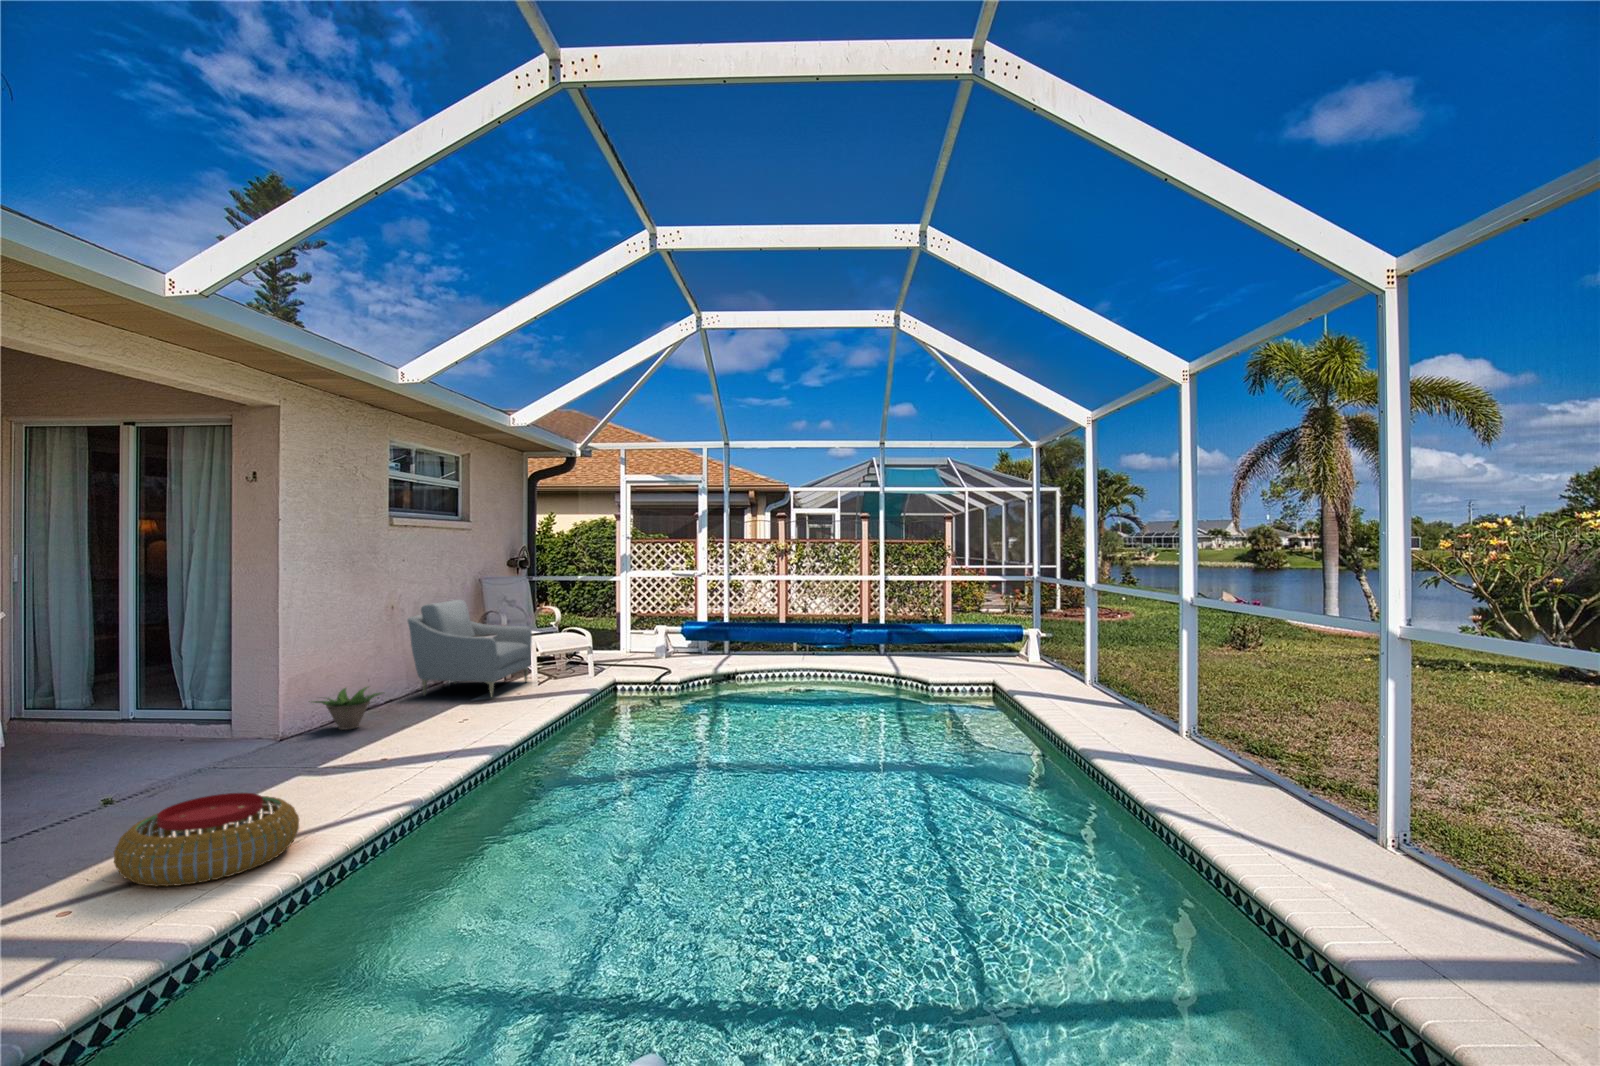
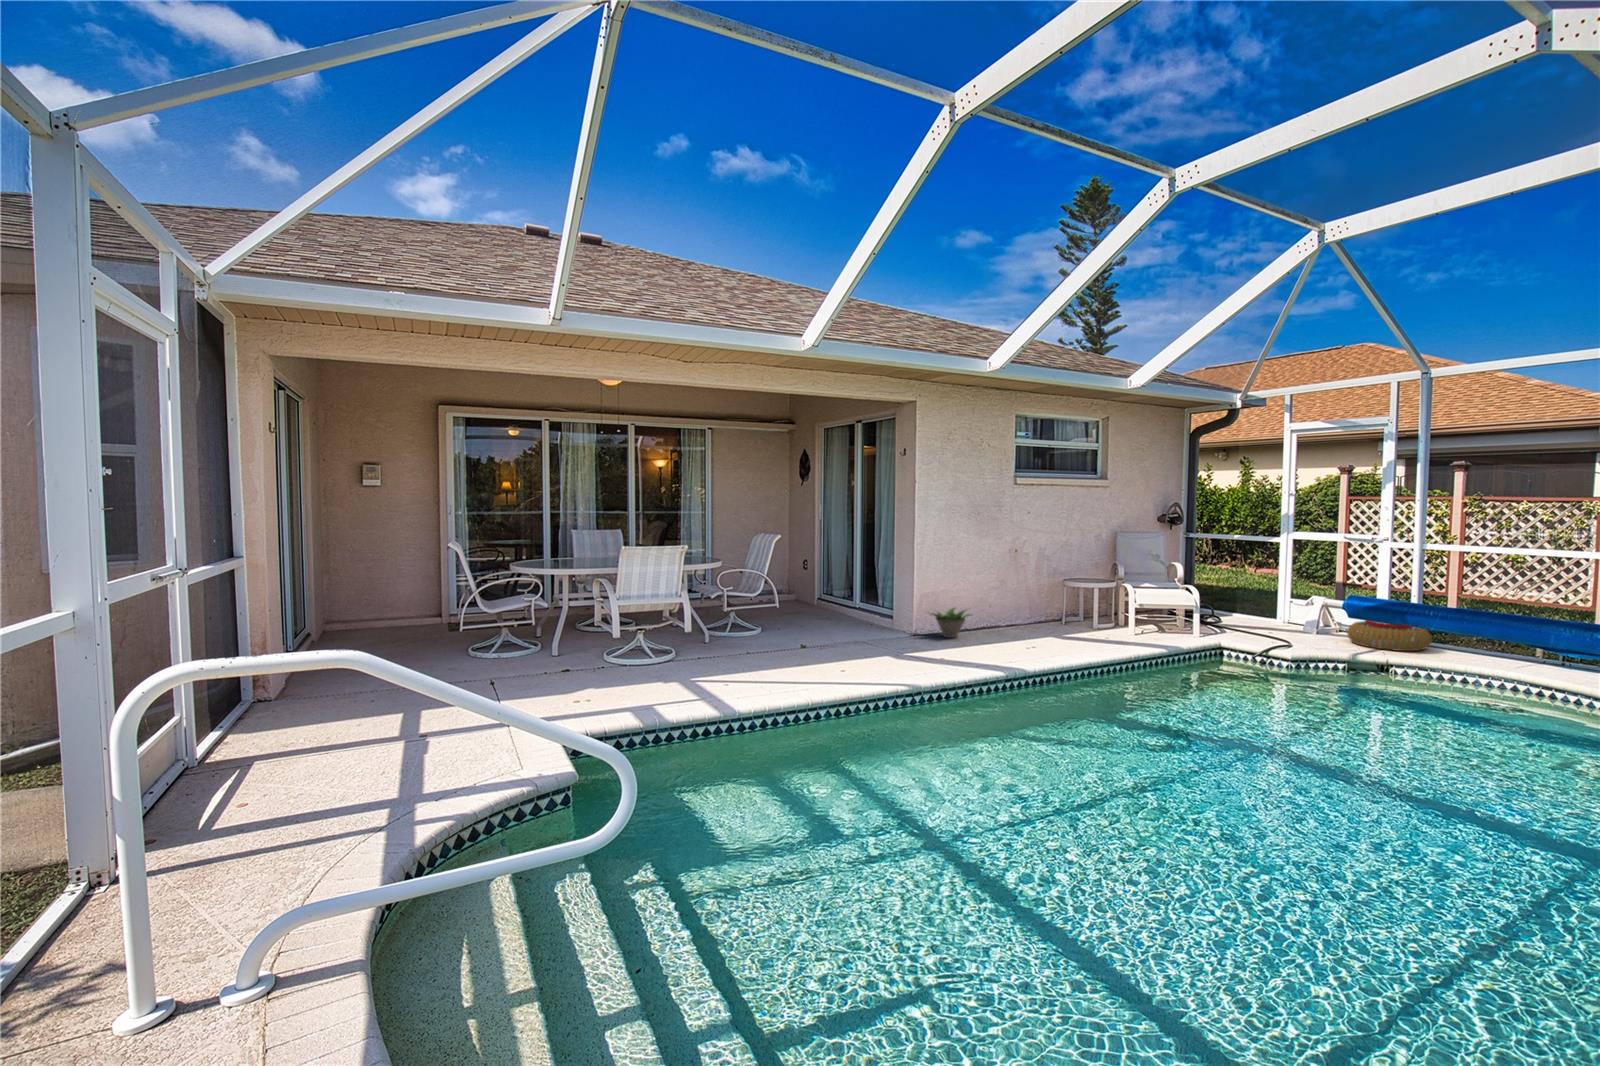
chair: present [408,600,532,698] -> none [1025,549,1138,637]
pouf: present [114,793,299,887] -> present [1347,620,1432,651]

